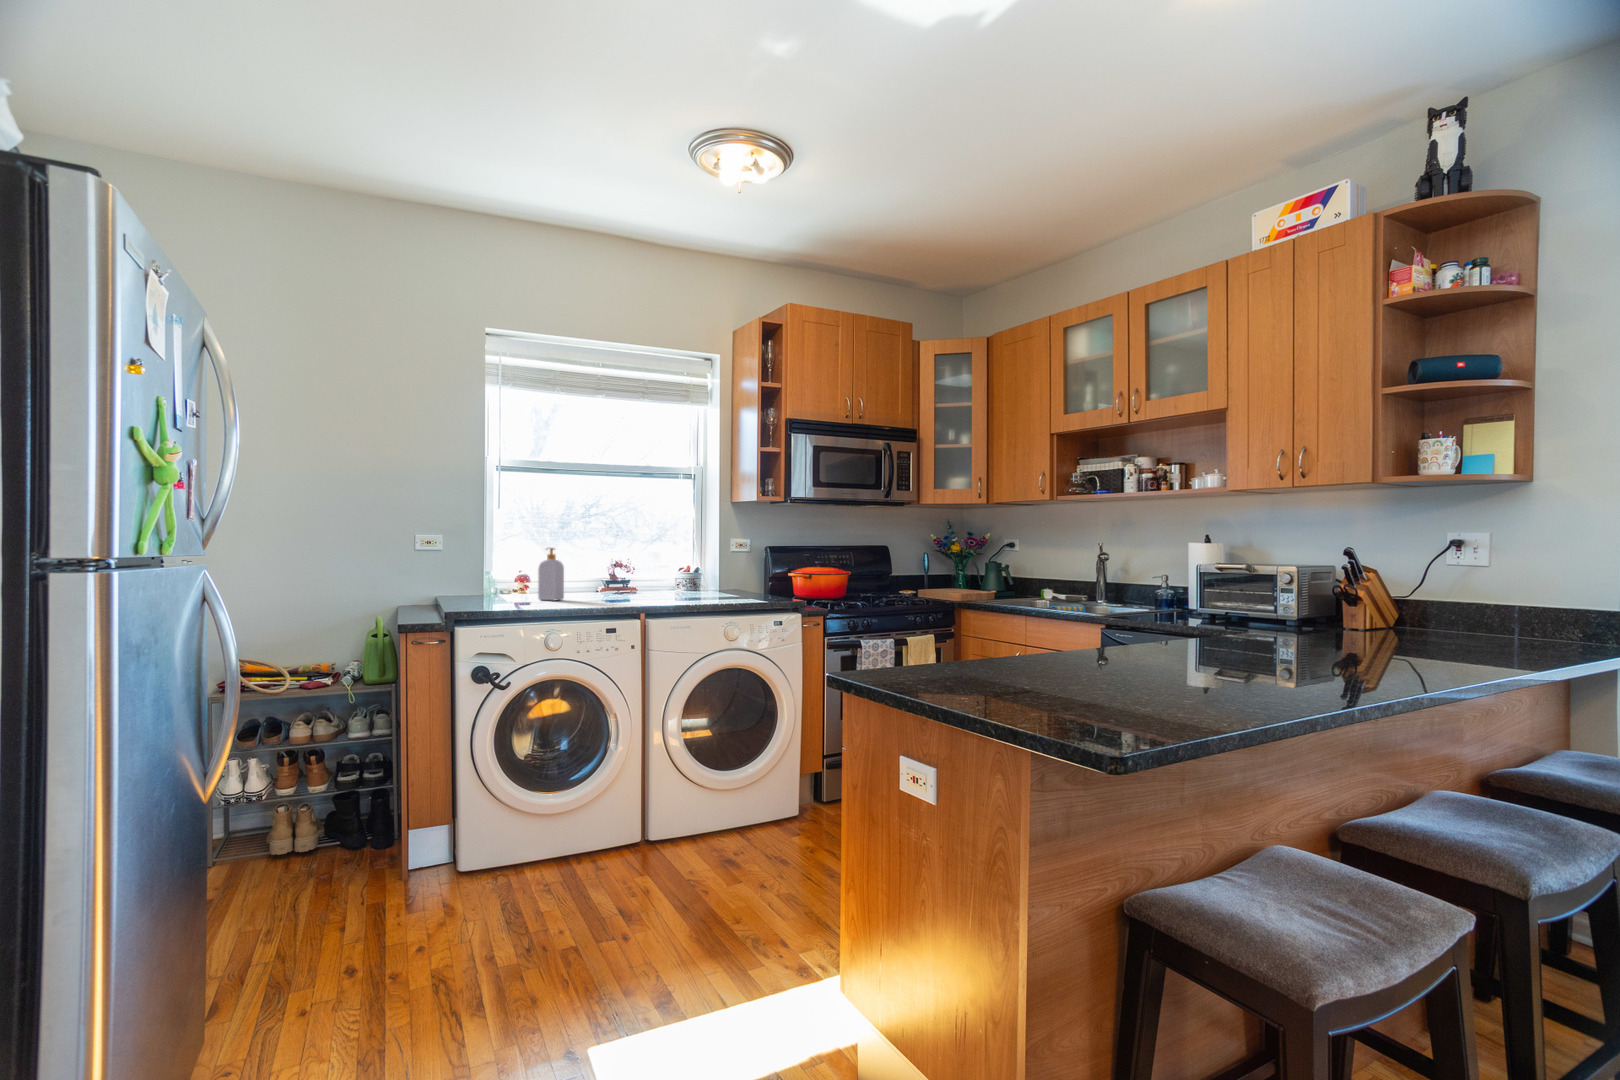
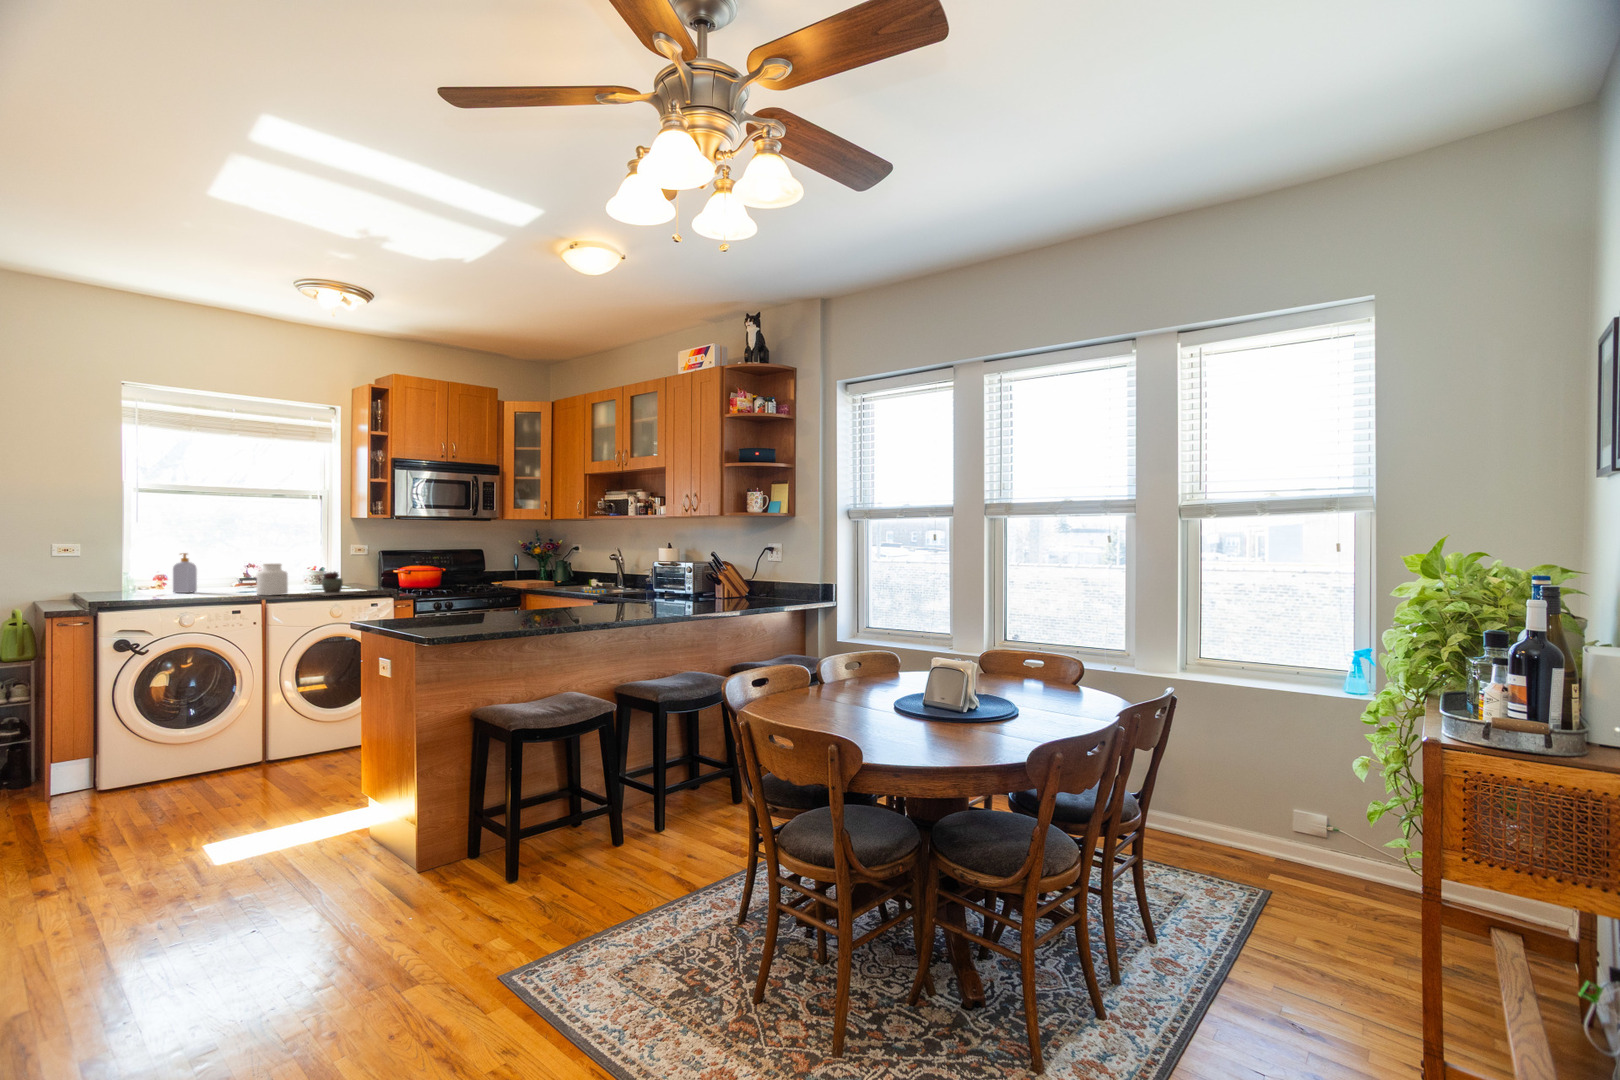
jar: none [632,563,667,607] -> present [257,564,288,595]
succulent plant: none [693,575,751,610] -> present [311,572,355,596]

